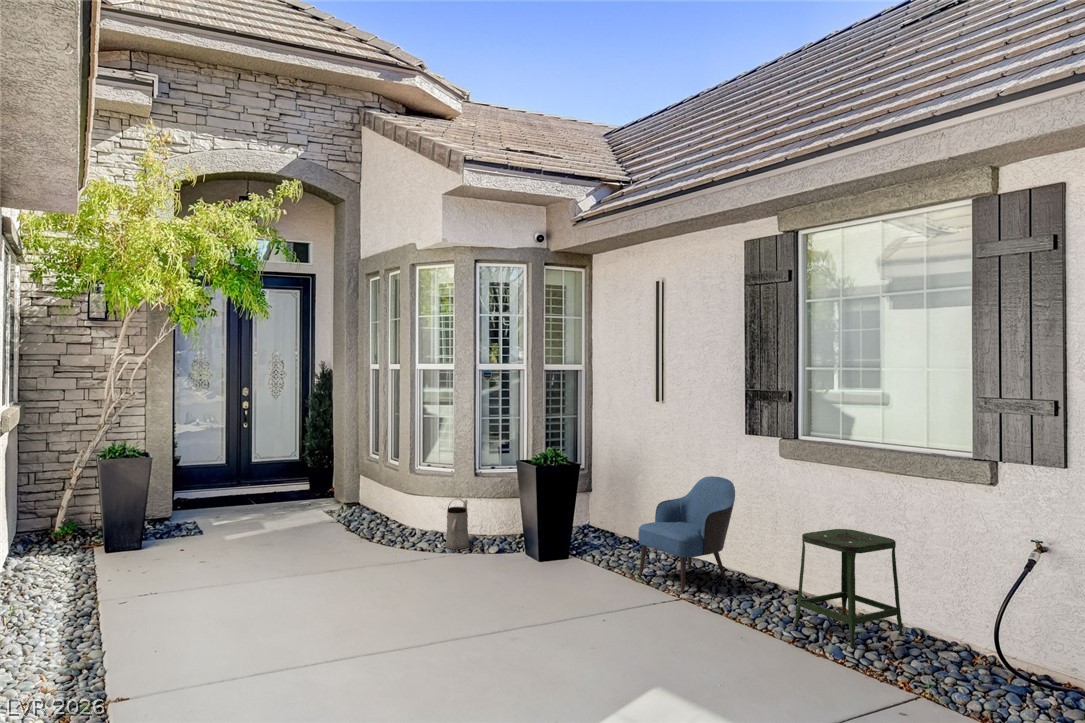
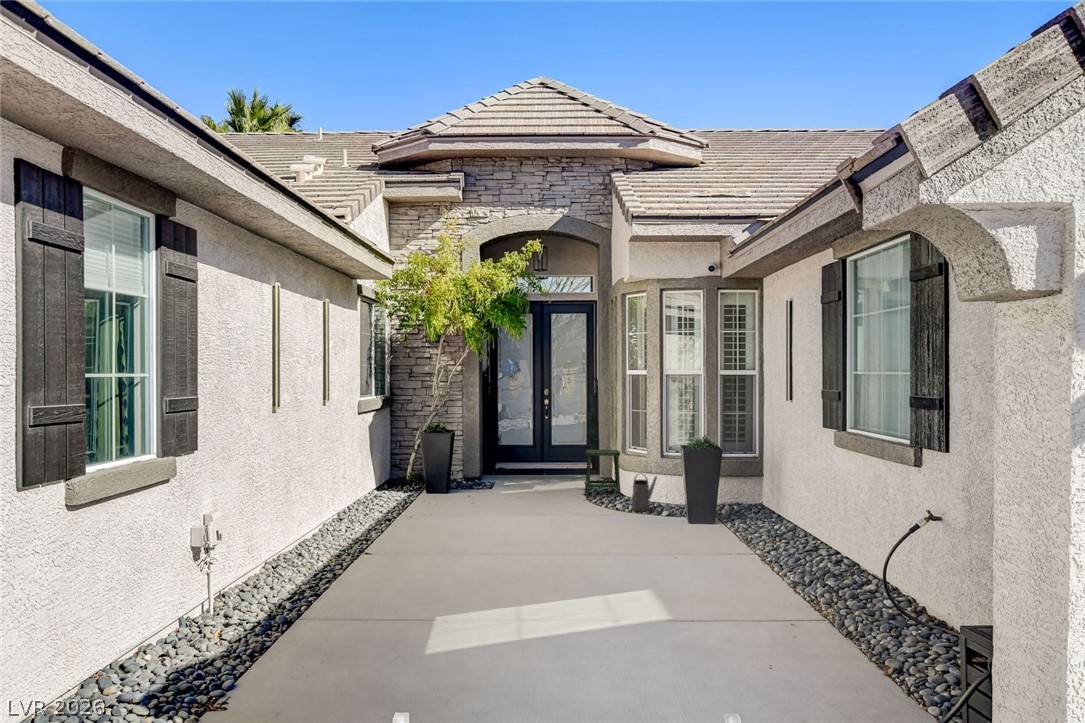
armchair: present [638,476,735,591] -> none [742,463,817,549]
stool: present [794,529,904,648] -> present [585,450,621,497]

